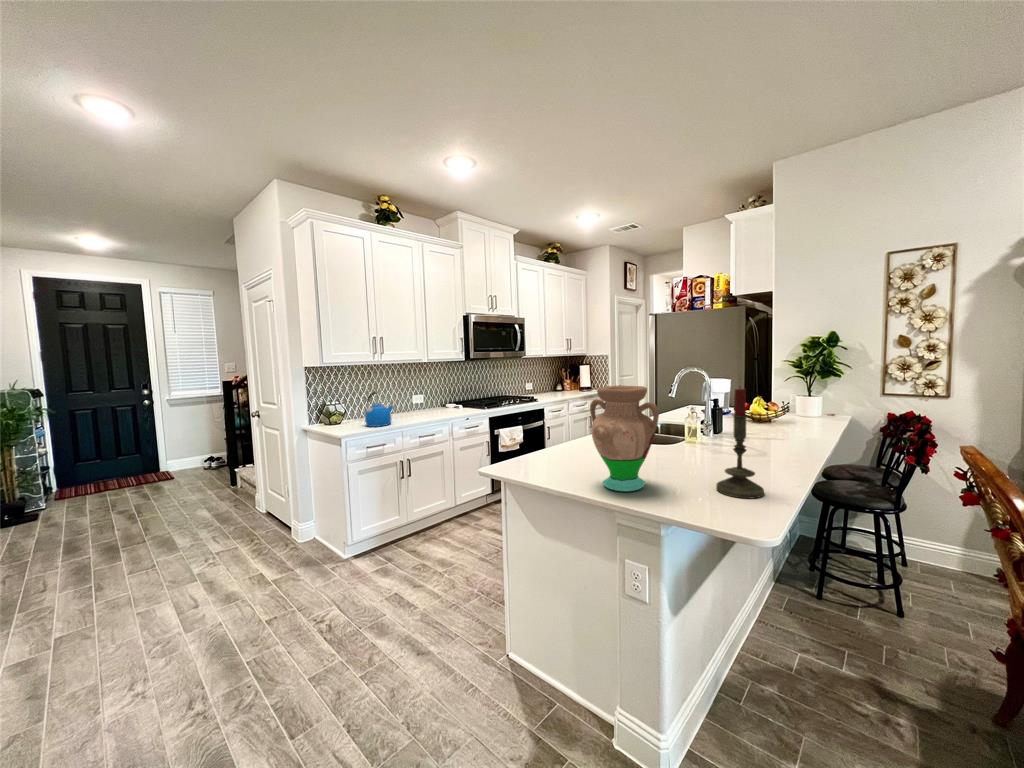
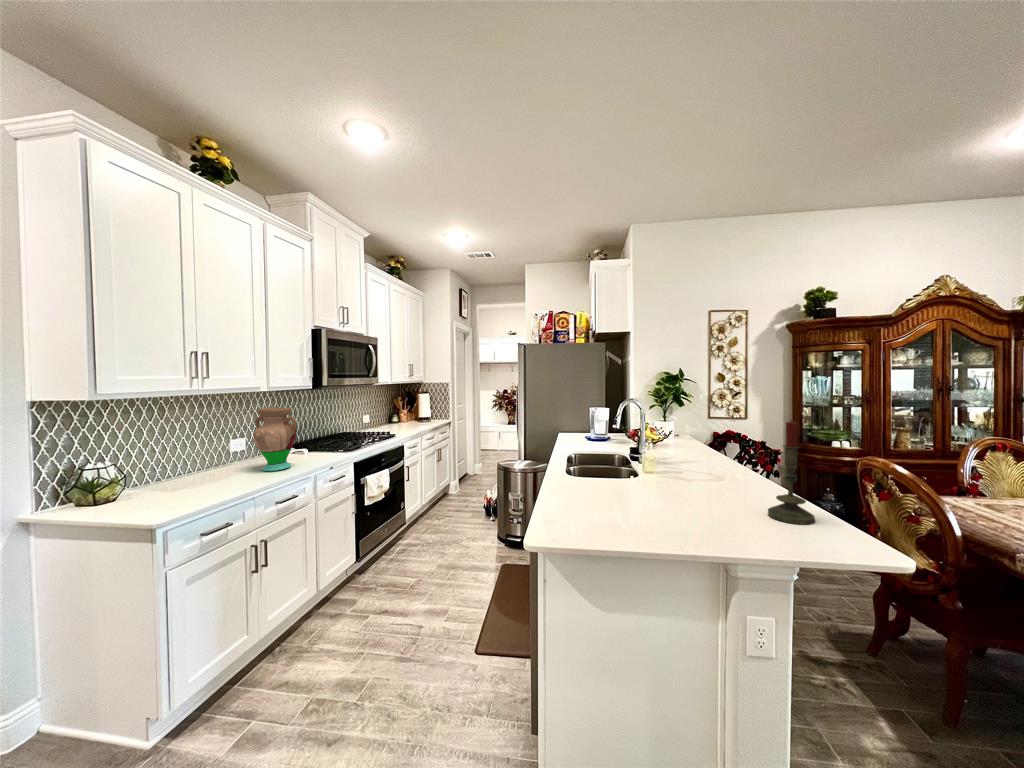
vase: present [590,386,659,492] -> present [253,407,297,471]
kettle: present [365,392,394,427] -> none [184,439,234,499]

